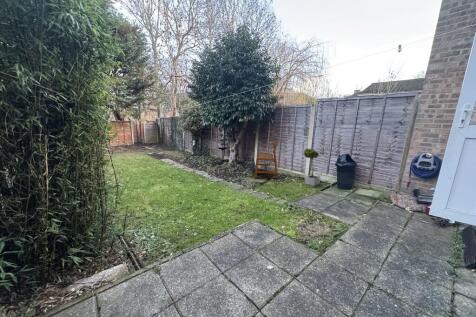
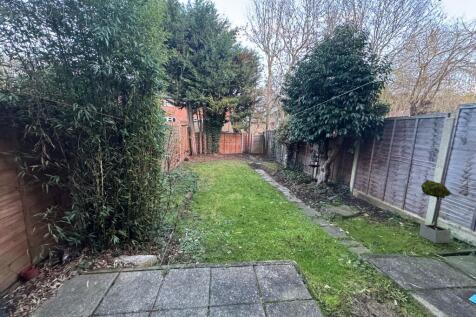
bench: present [255,140,278,179] -> none [338,162,383,217]

